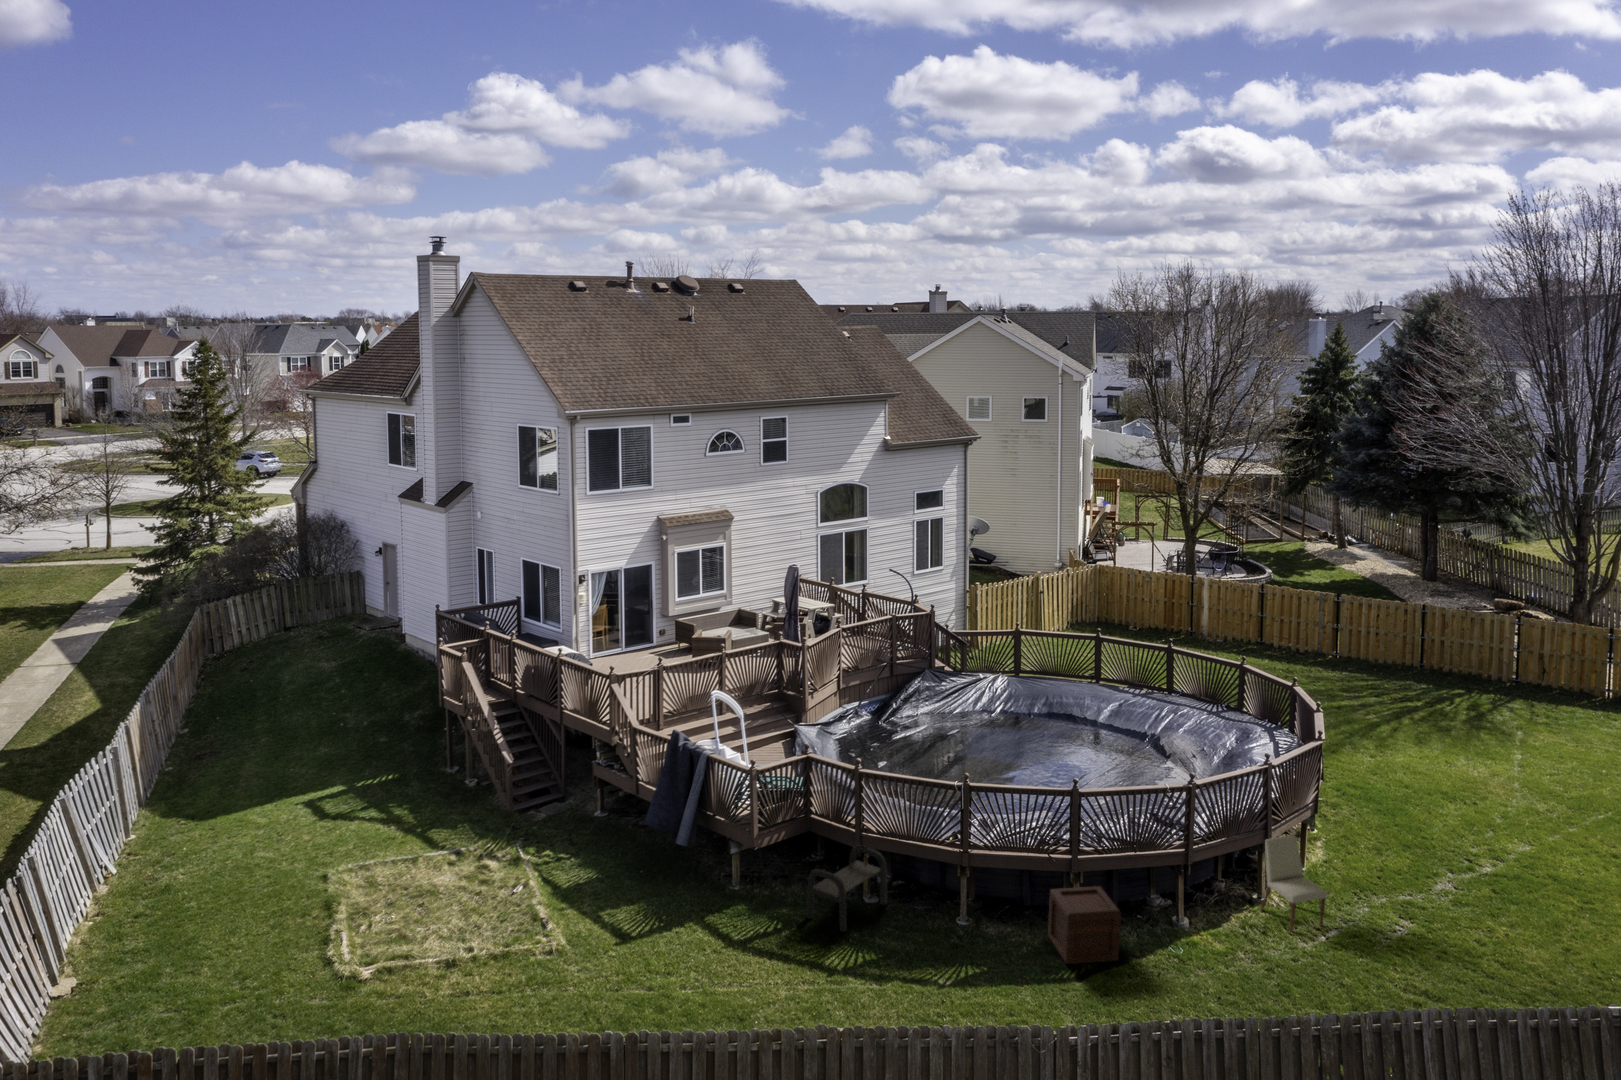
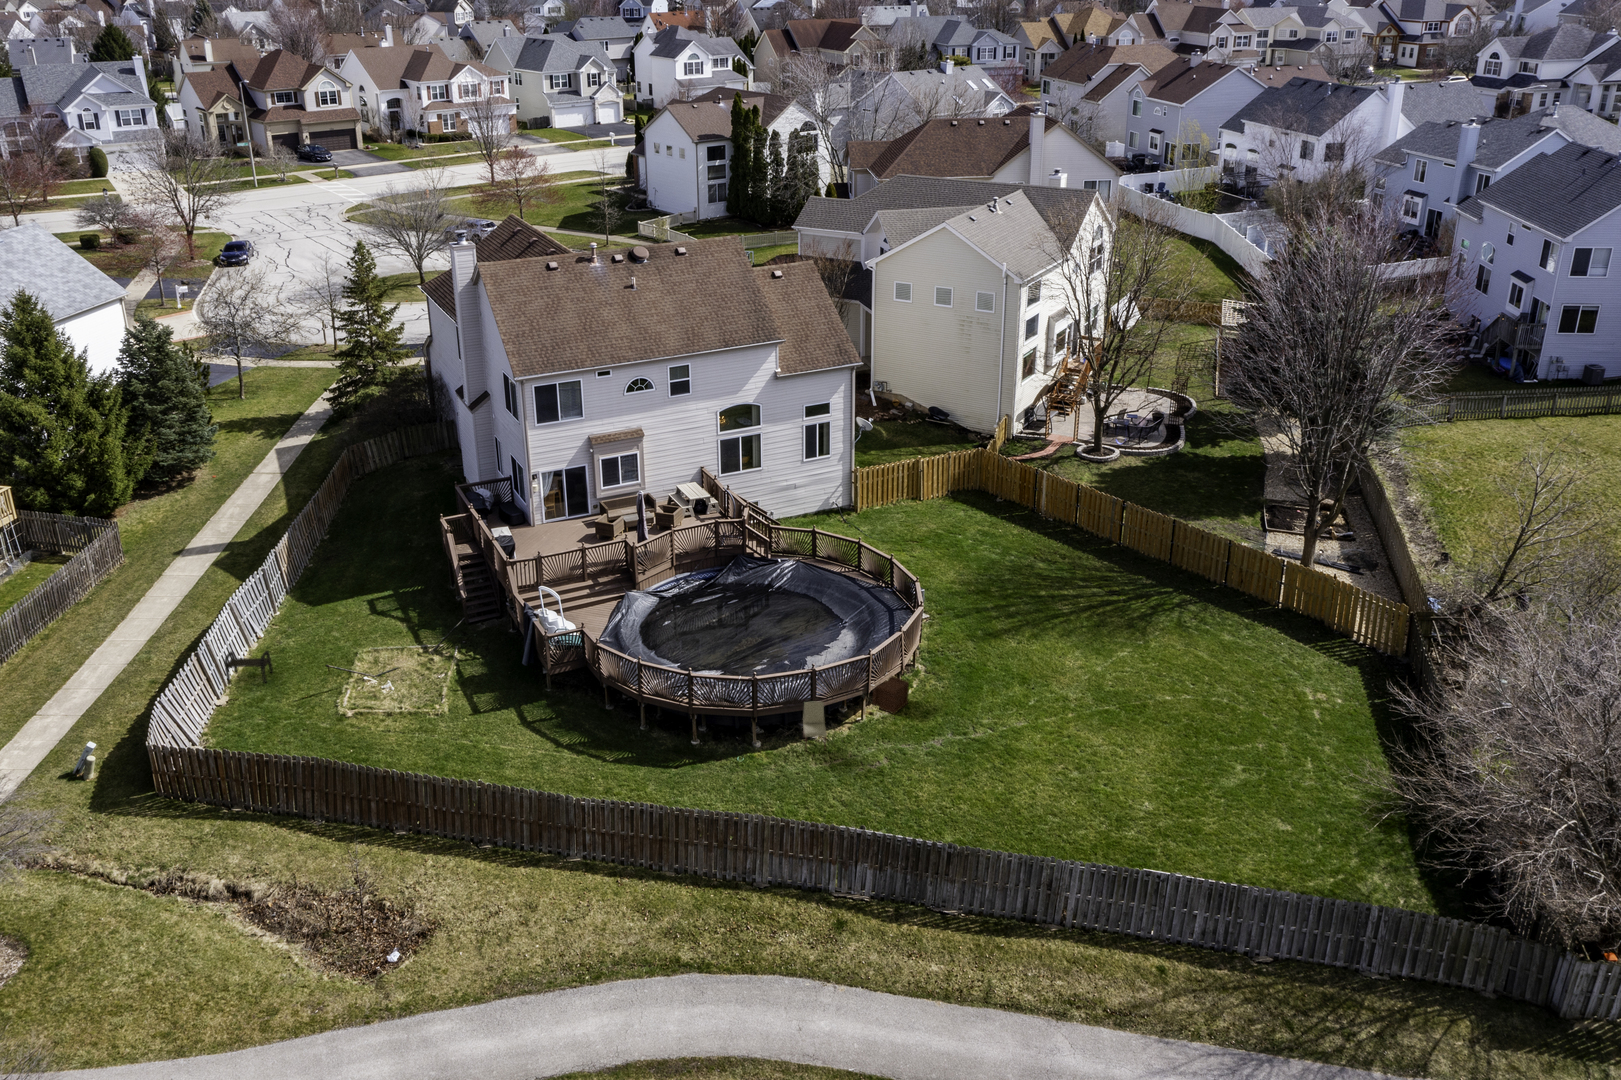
bench: present [806,847,887,932] -> present [224,651,273,684]
wooden crate: present [1048,886,1121,964] -> present [872,676,909,714]

